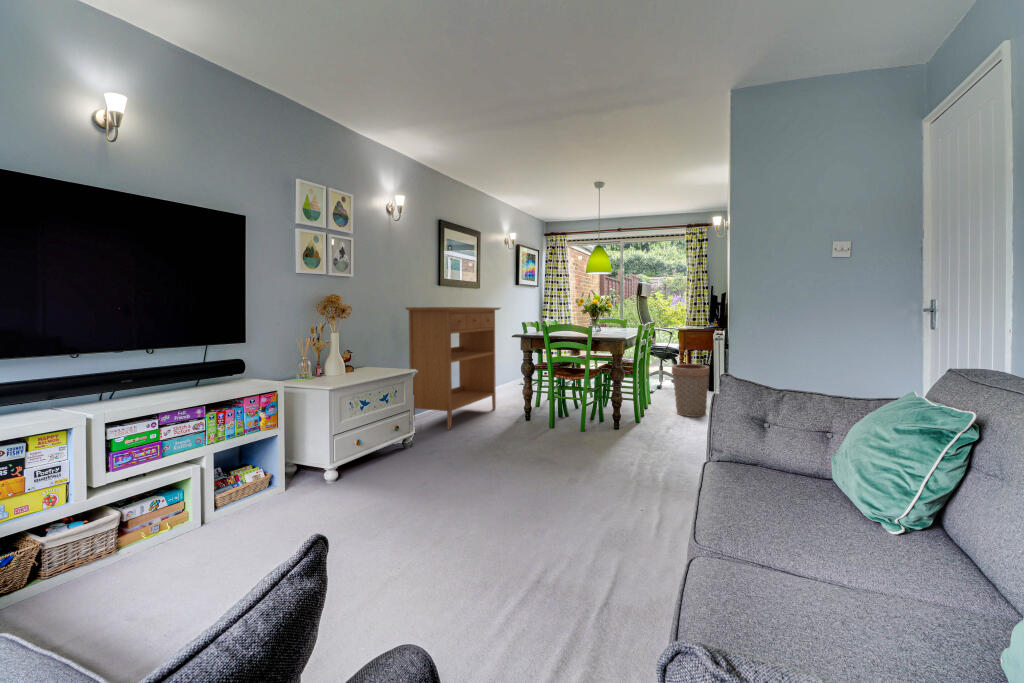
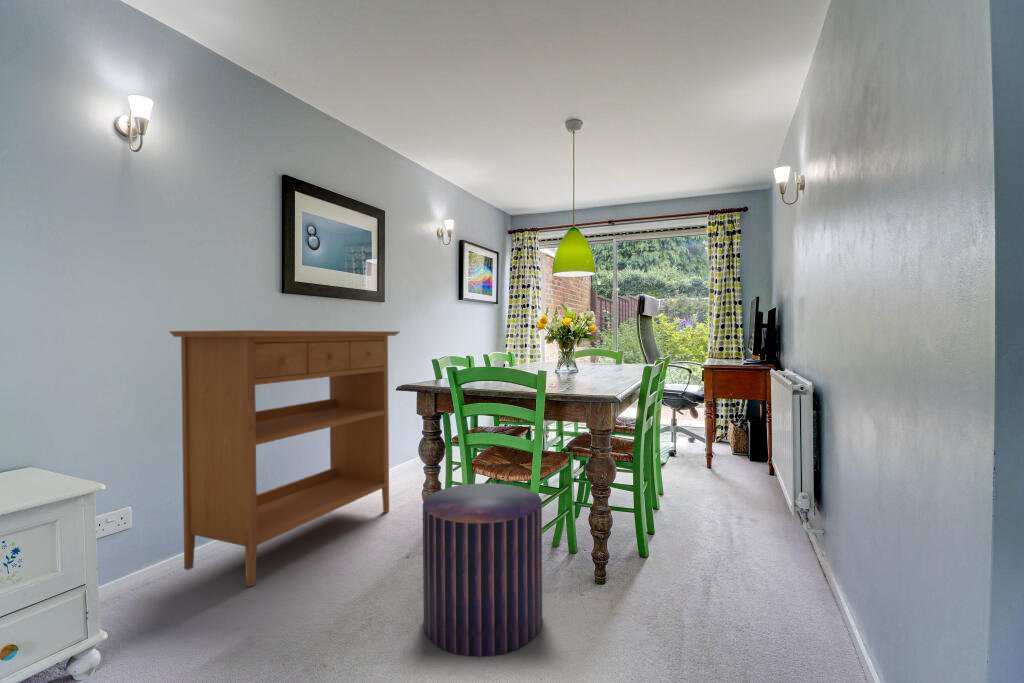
basket: present [672,364,709,417] -> none [703,432,775,537]
pouf: none [539,380,593,444] -> present [423,483,542,657]

